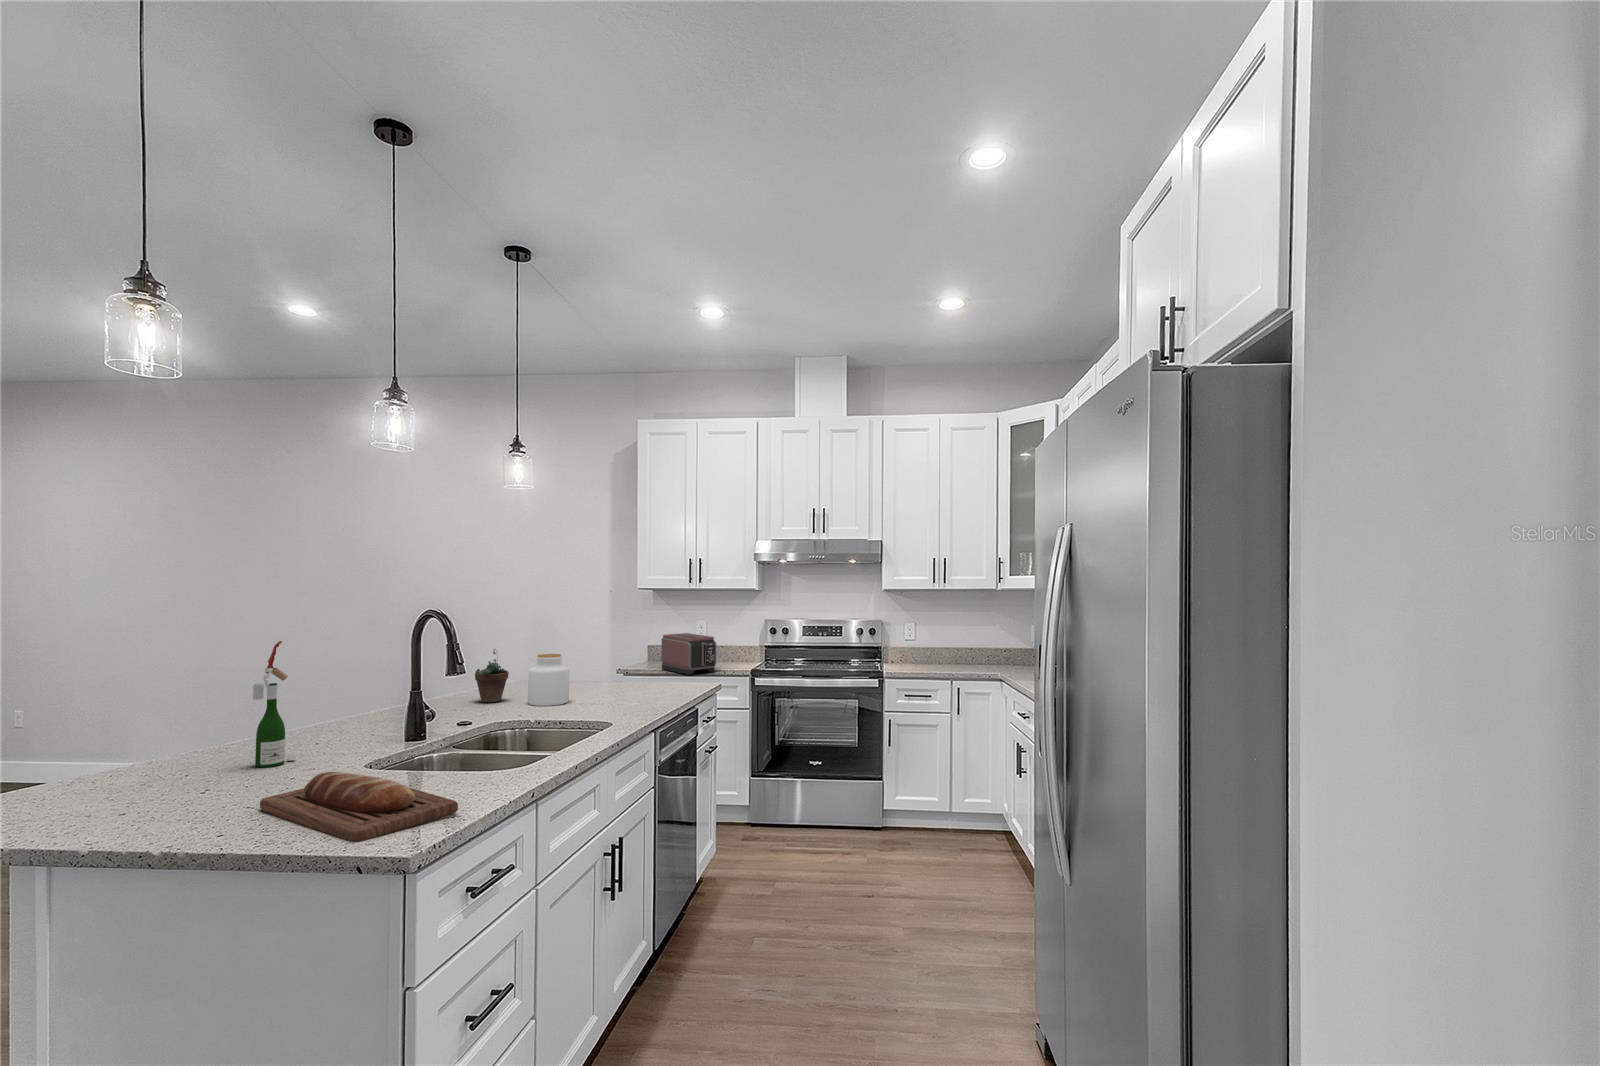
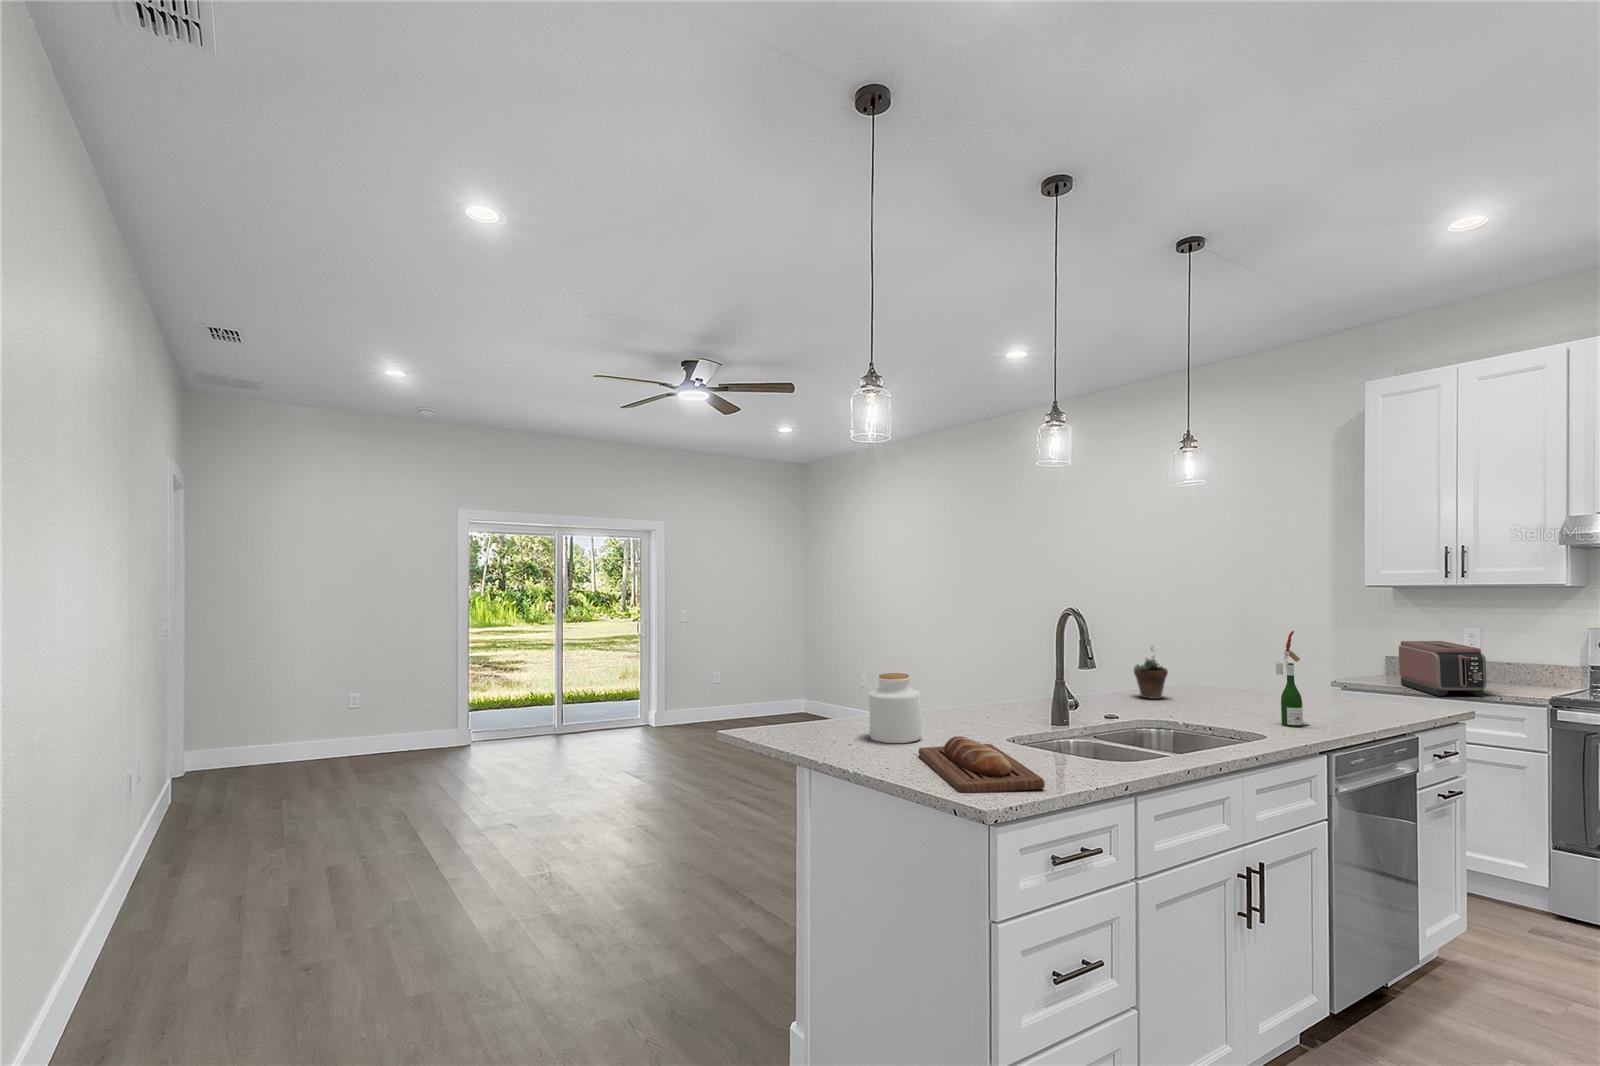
wine bottle: present [253,641,296,767] -> present [1275,631,1309,727]
jar: present [528,654,569,706] -> present [869,673,922,743]

